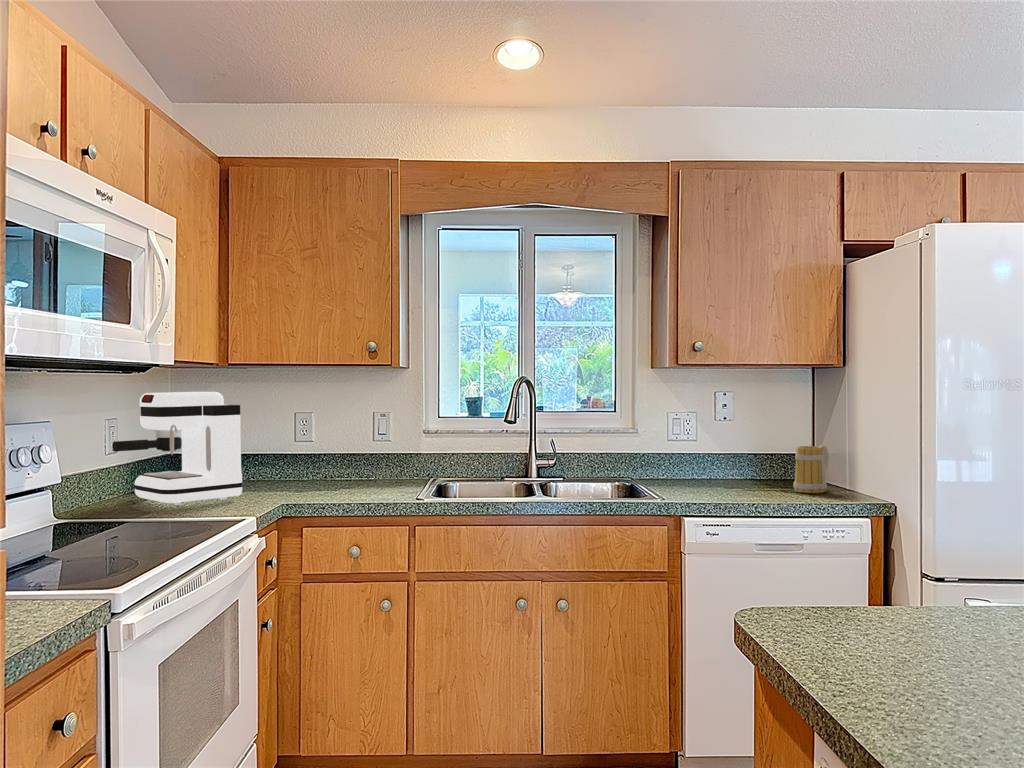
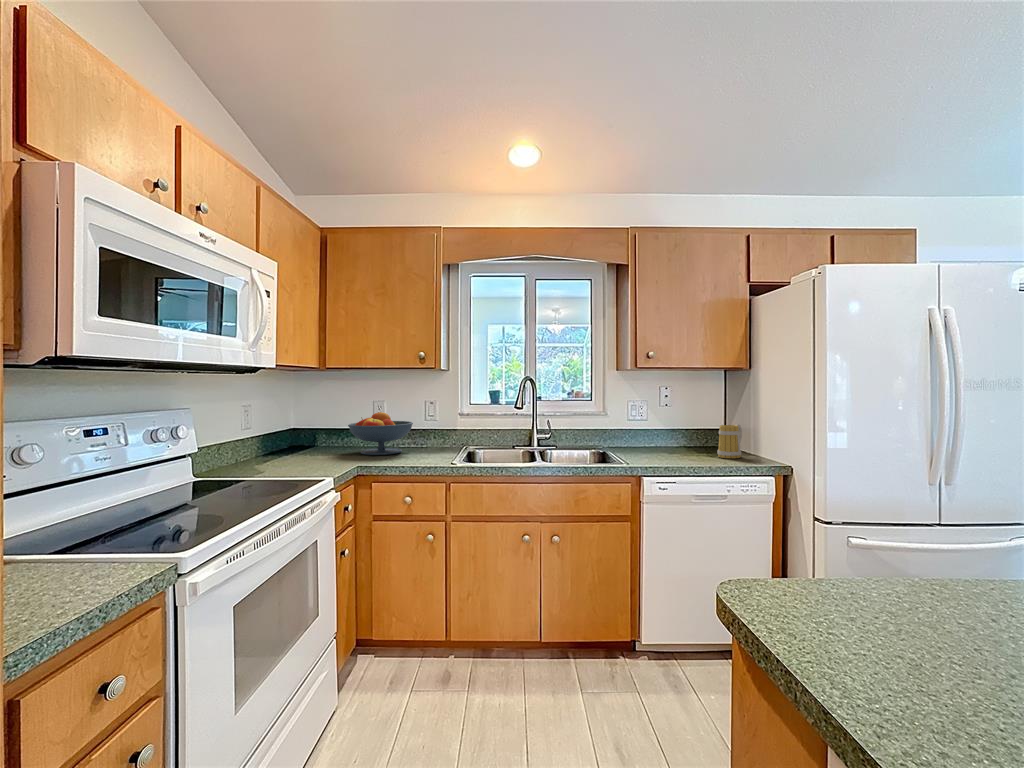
coffee maker: present [112,392,242,505] -> none [236,388,329,468]
fruit bowl: none [265,427,358,489] -> present [348,412,413,455]

